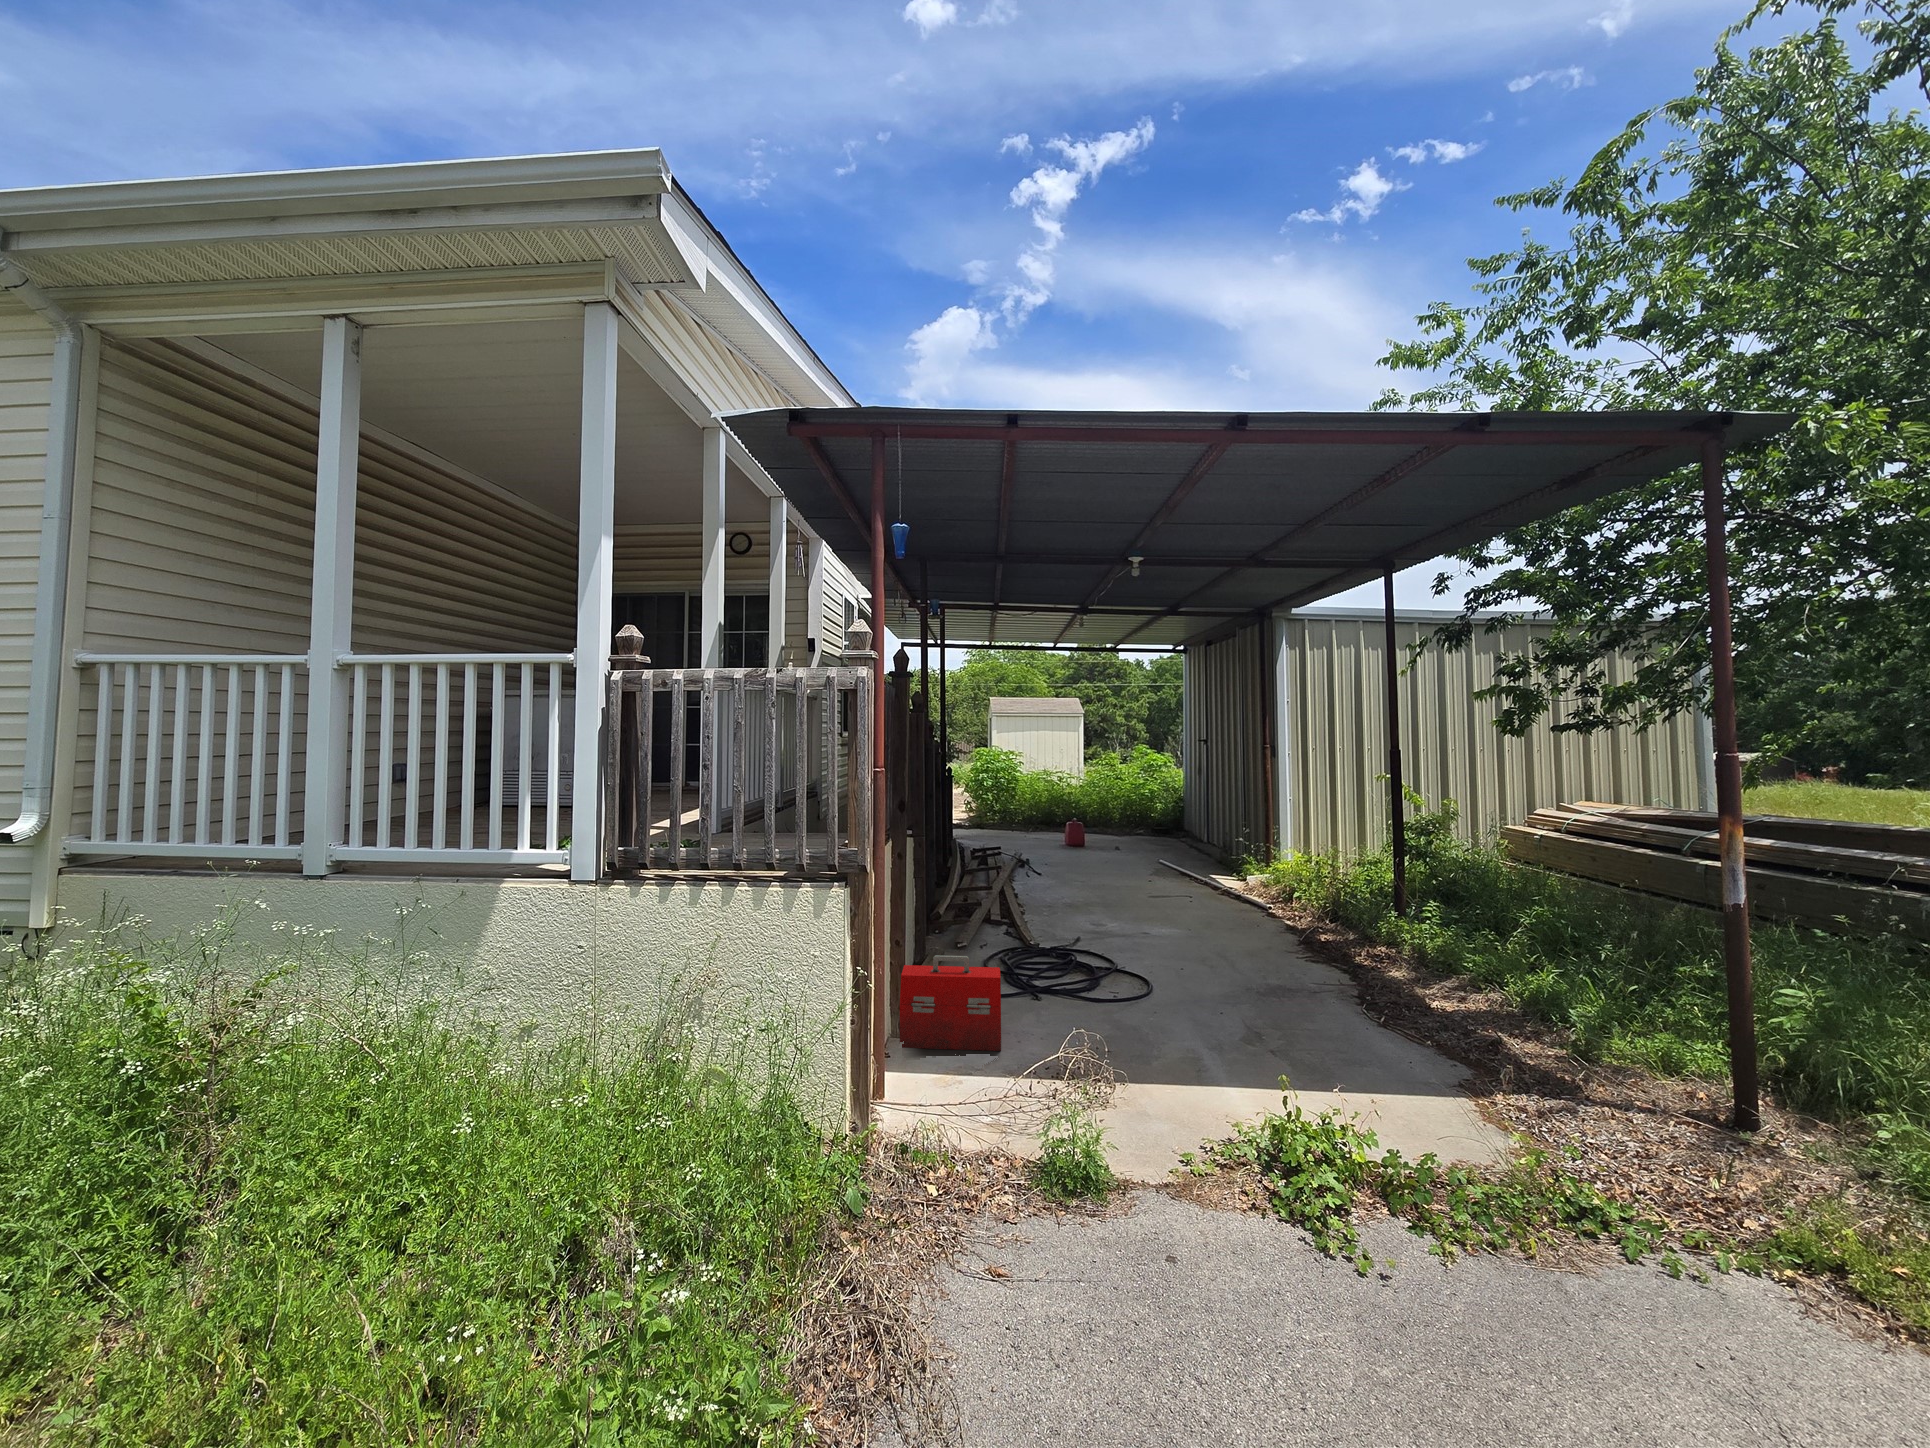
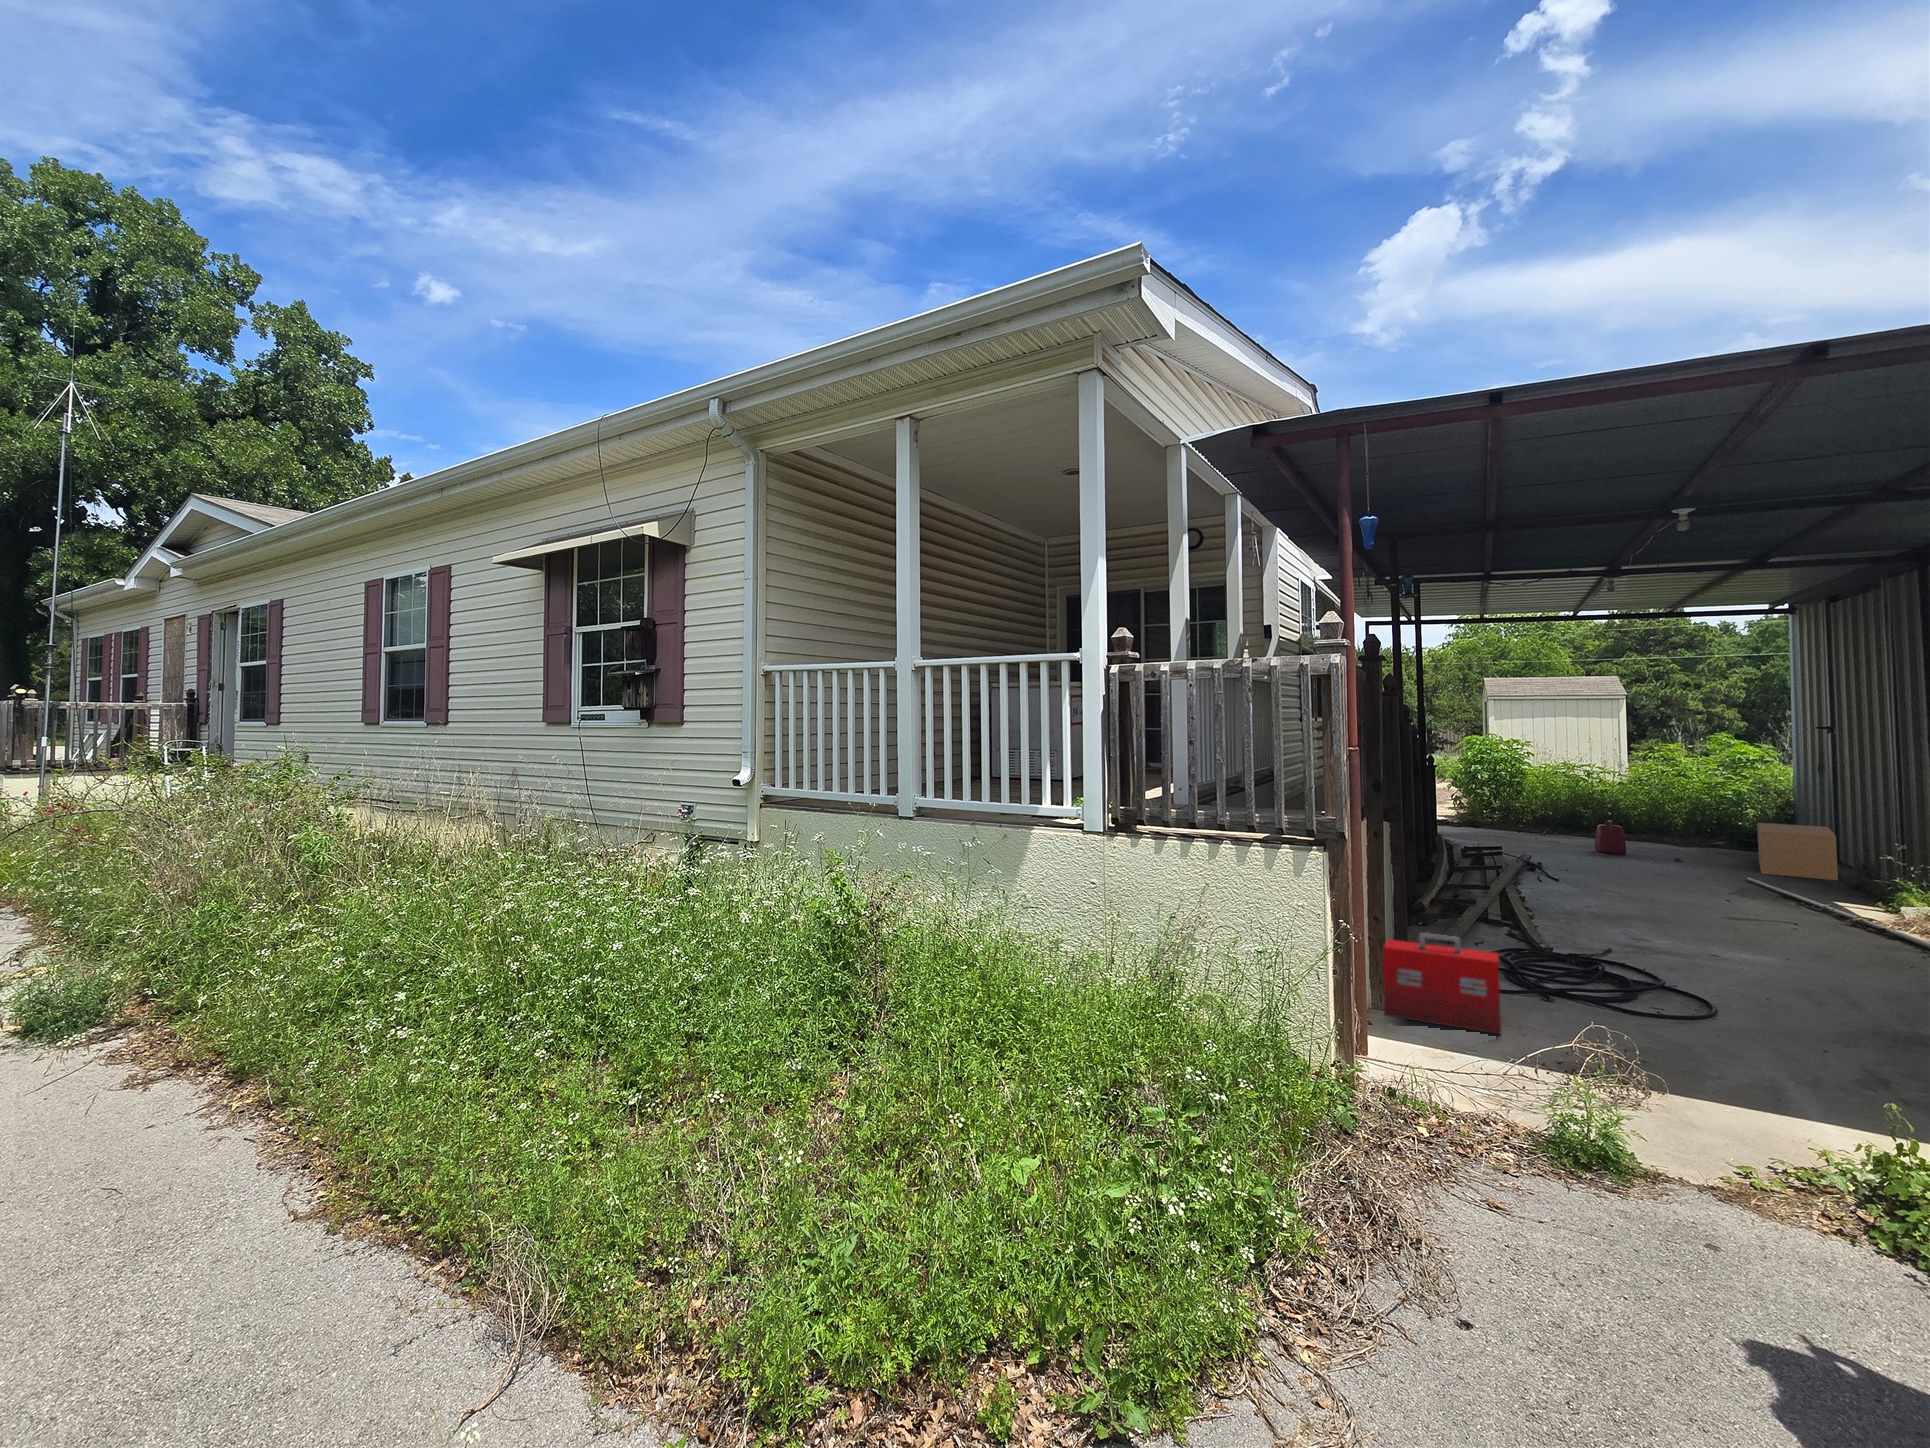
cardboard box: none [1175,818,1223,863] -> present [1757,823,1838,880]

